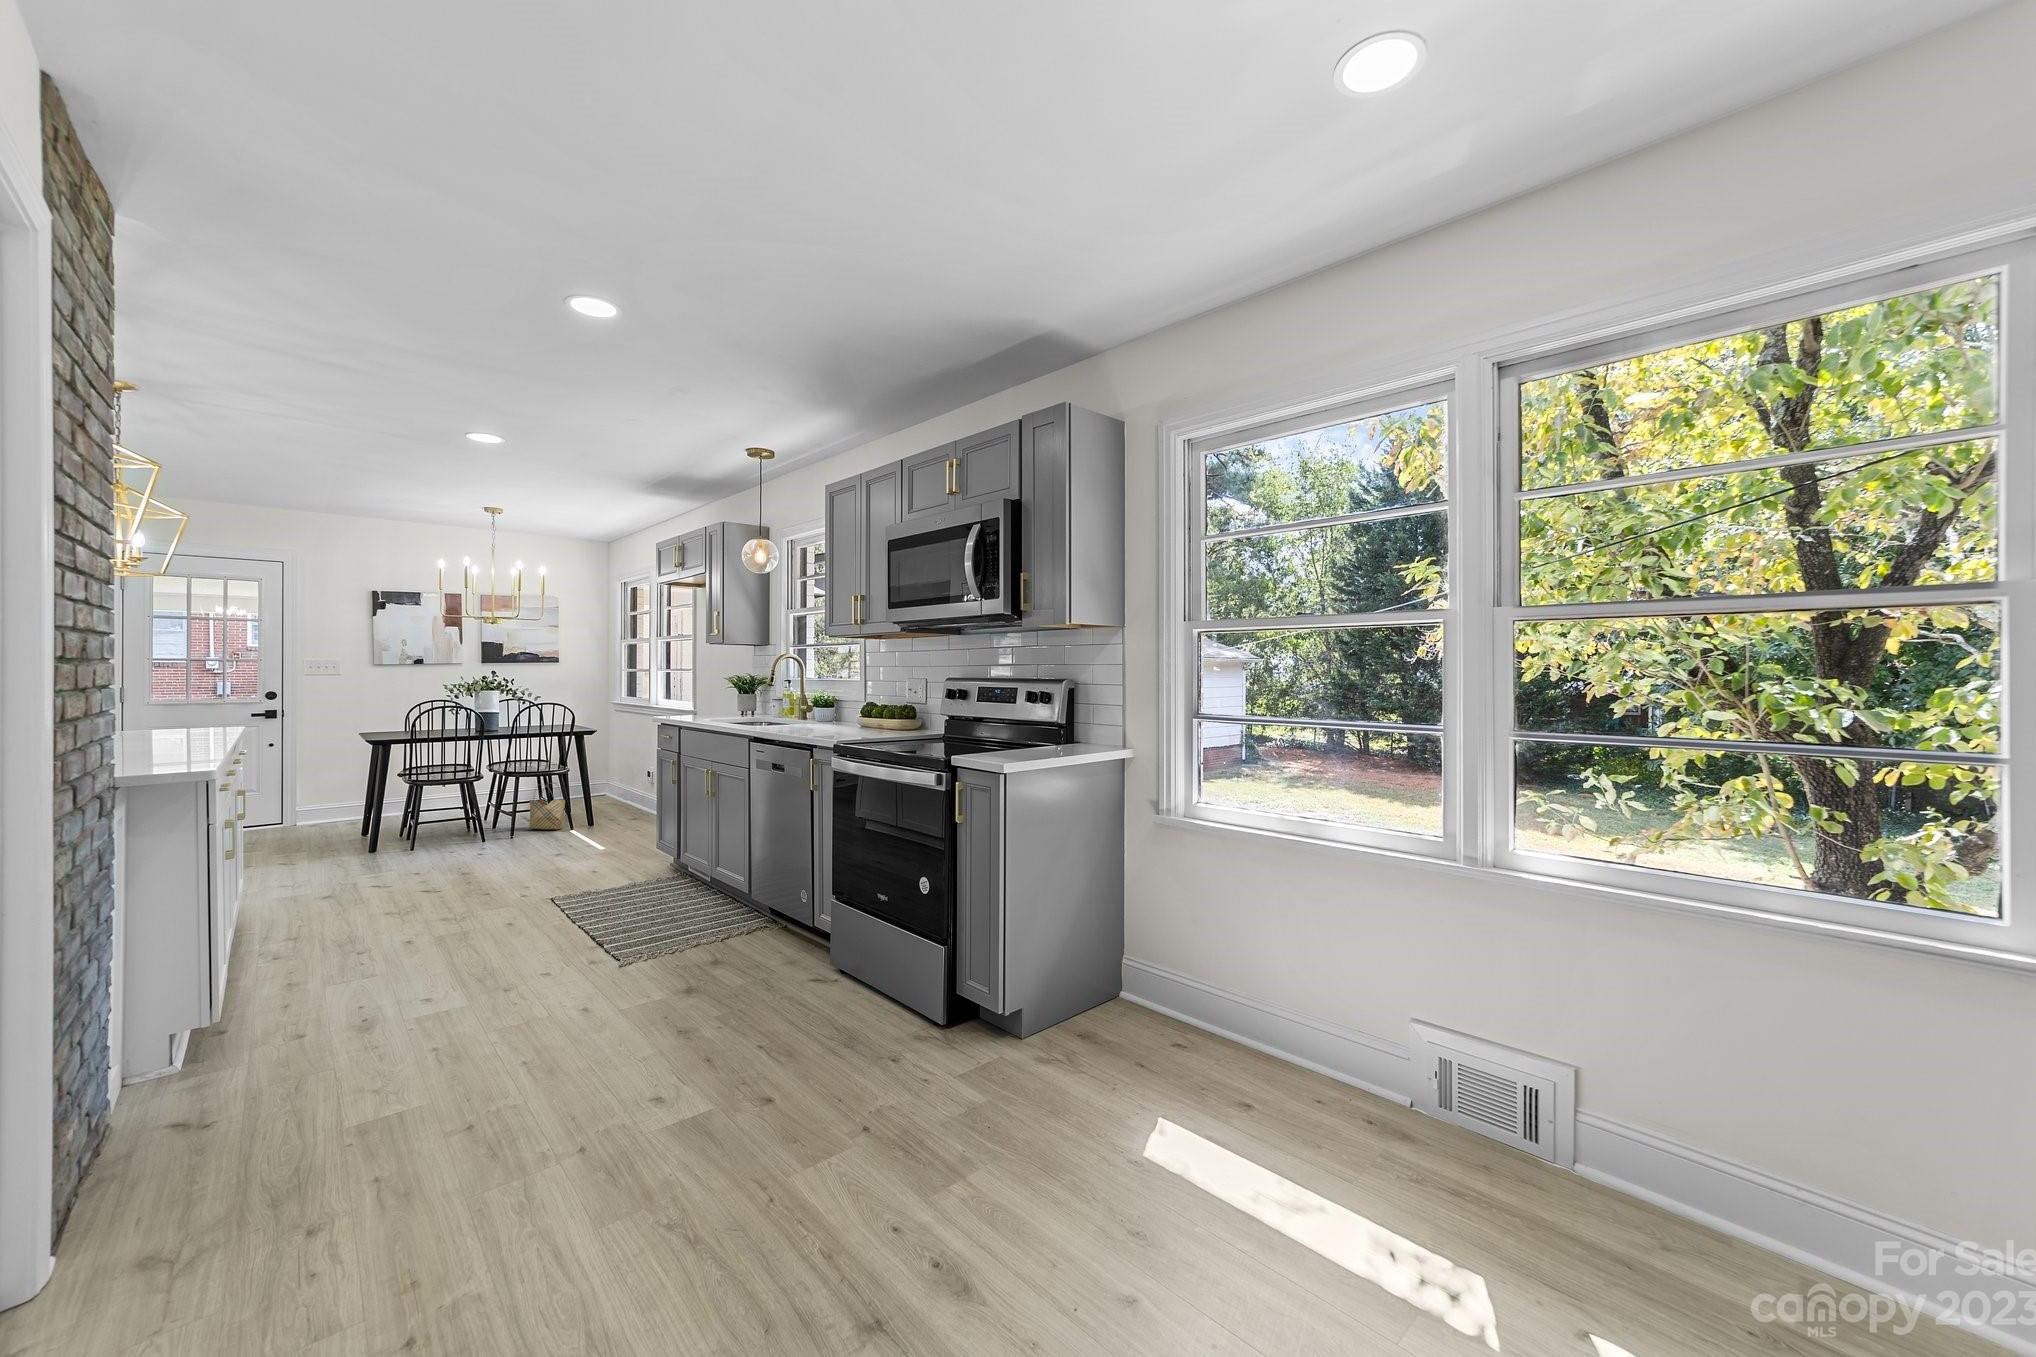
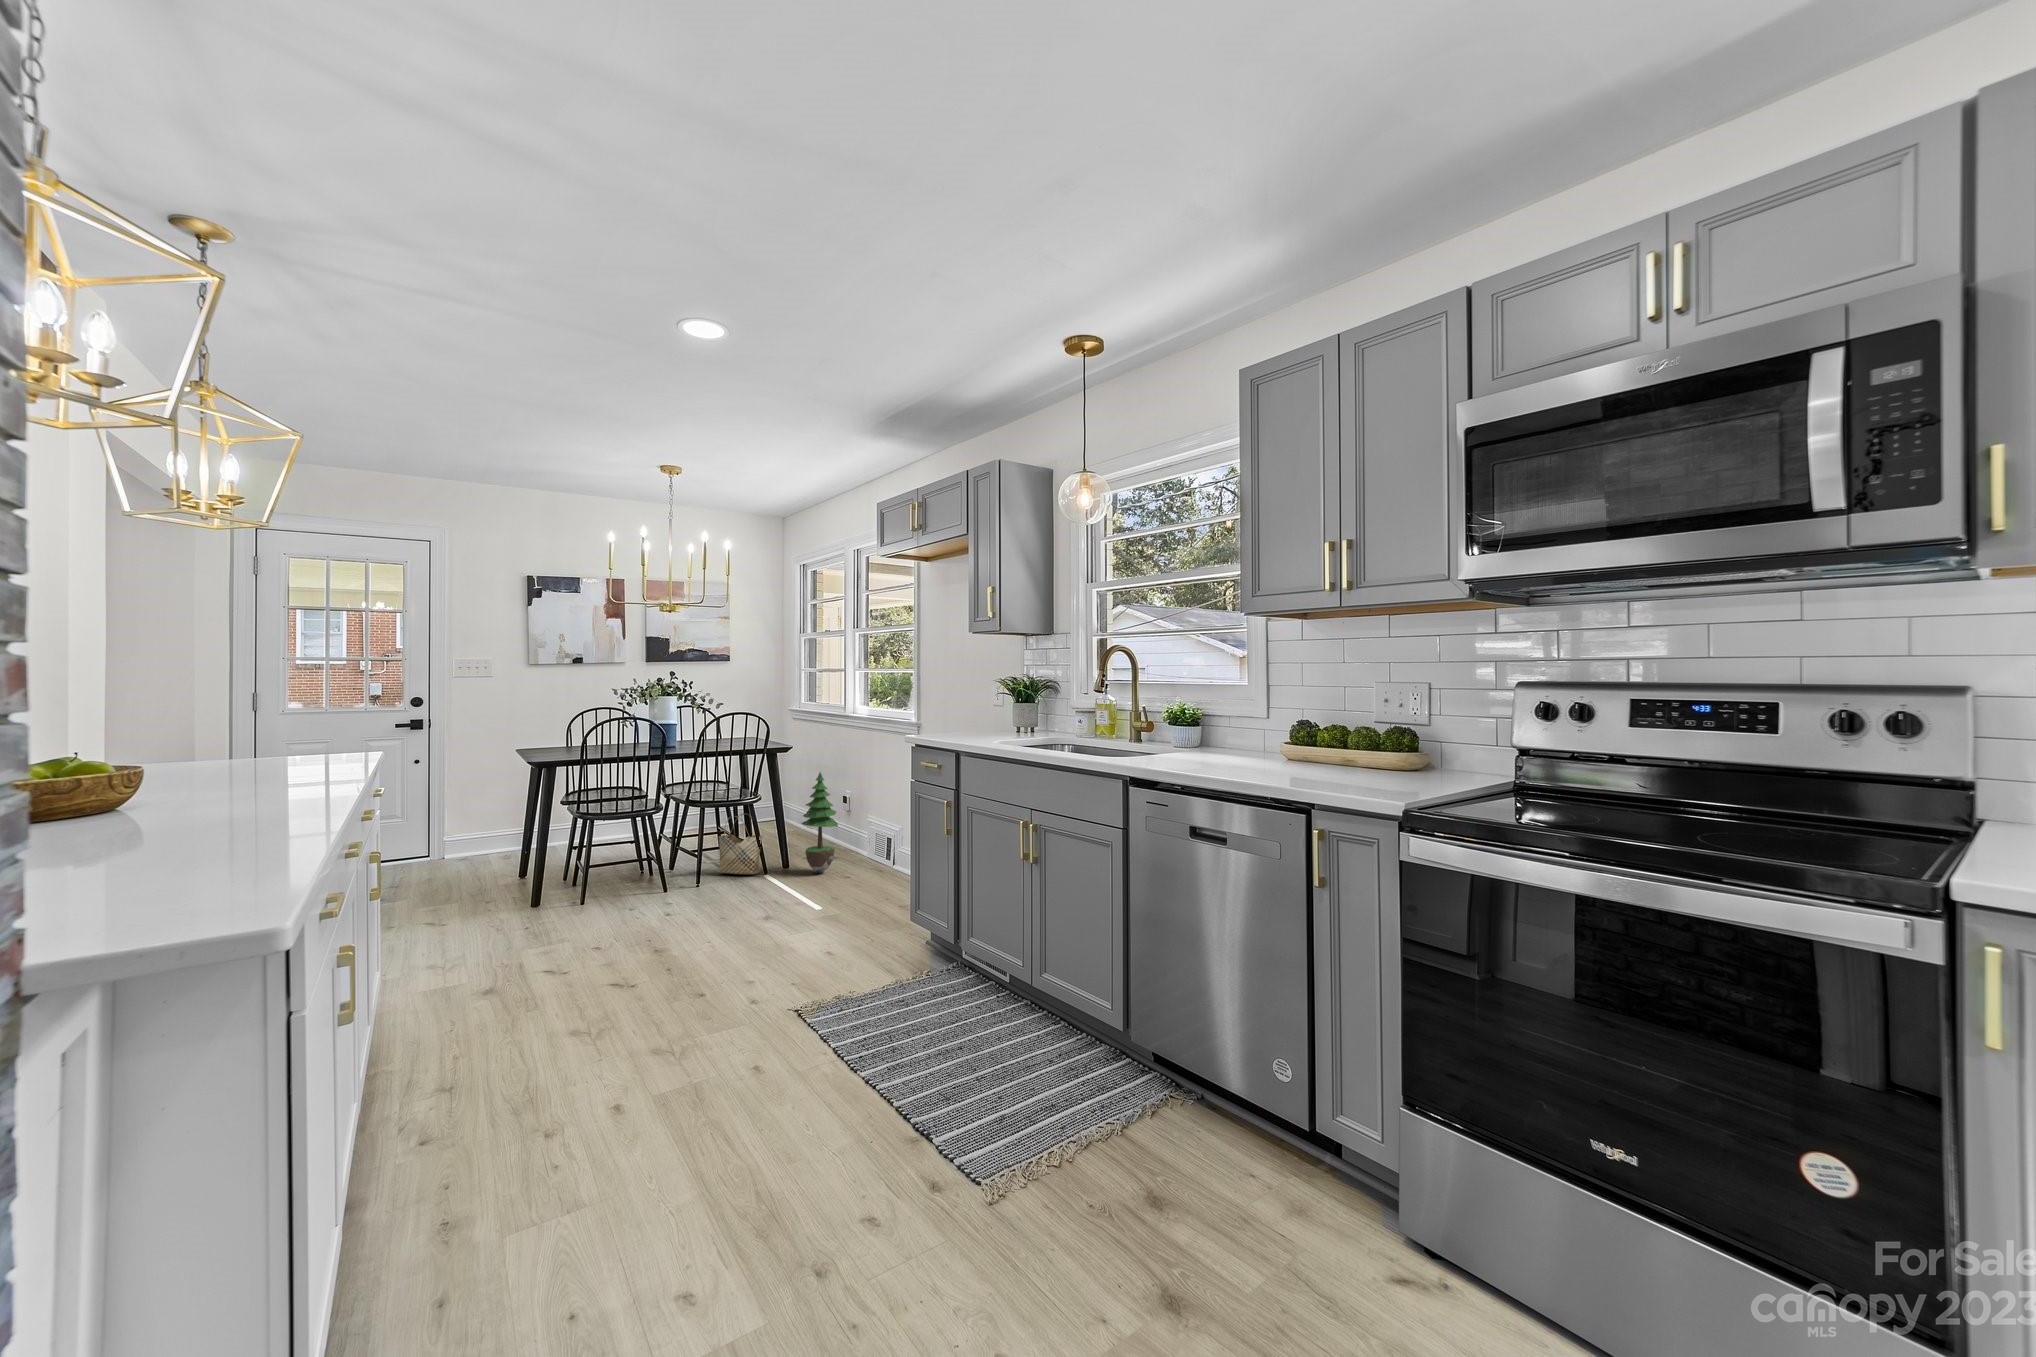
potted tree: none [597,749,628,828] -> present [802,772,838,873]

